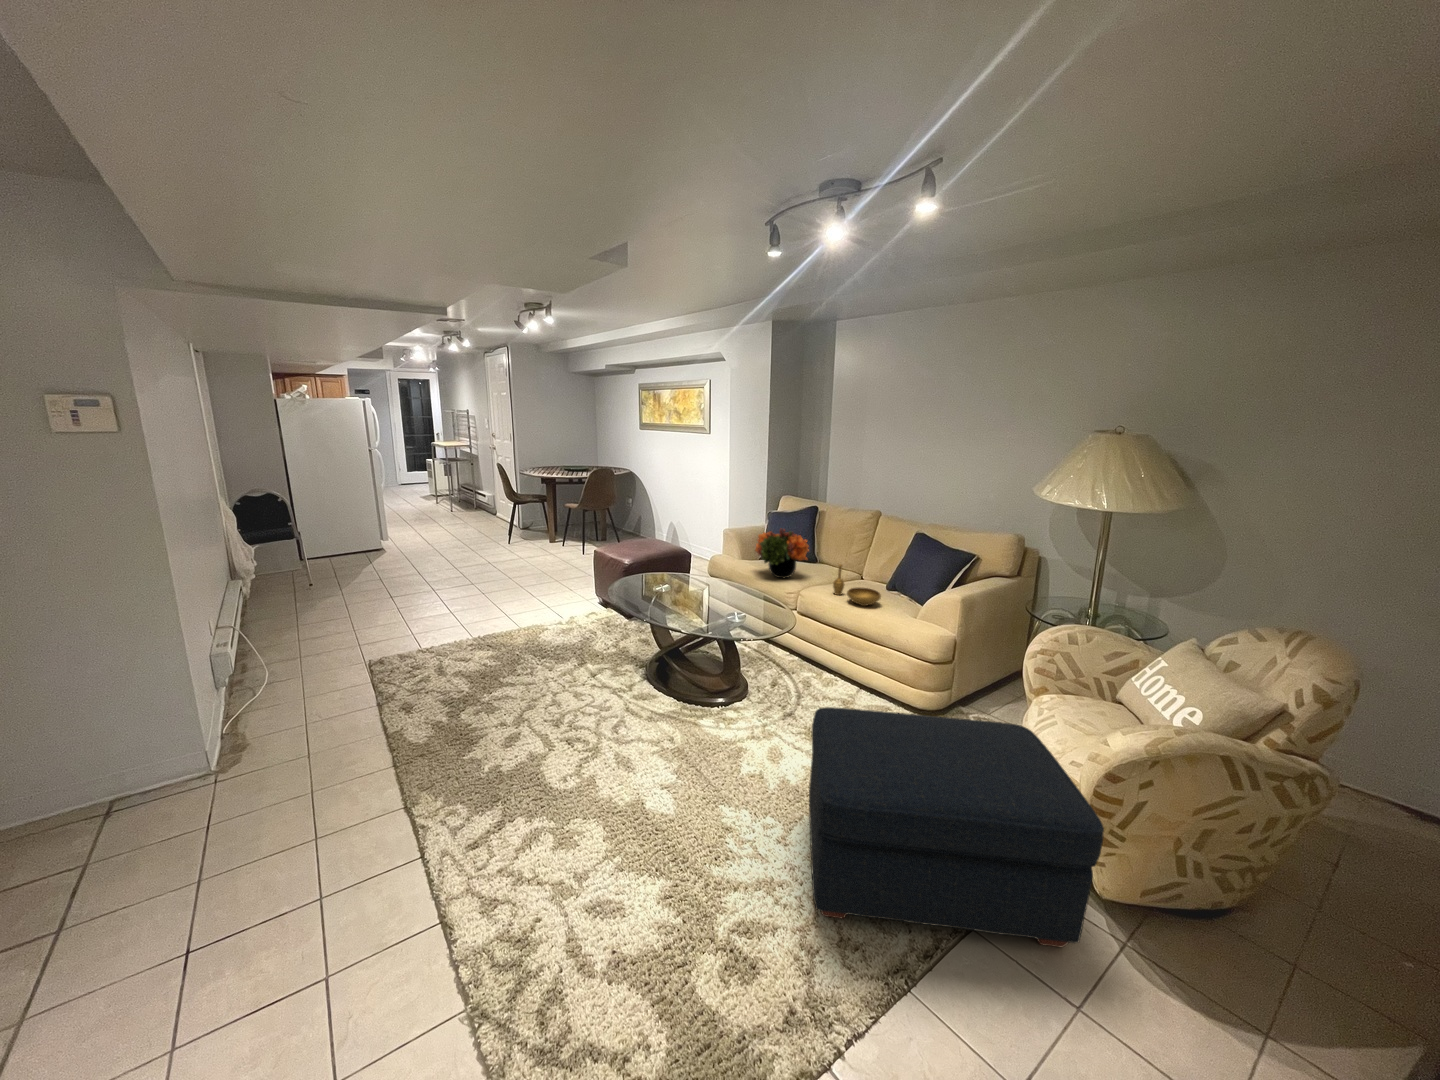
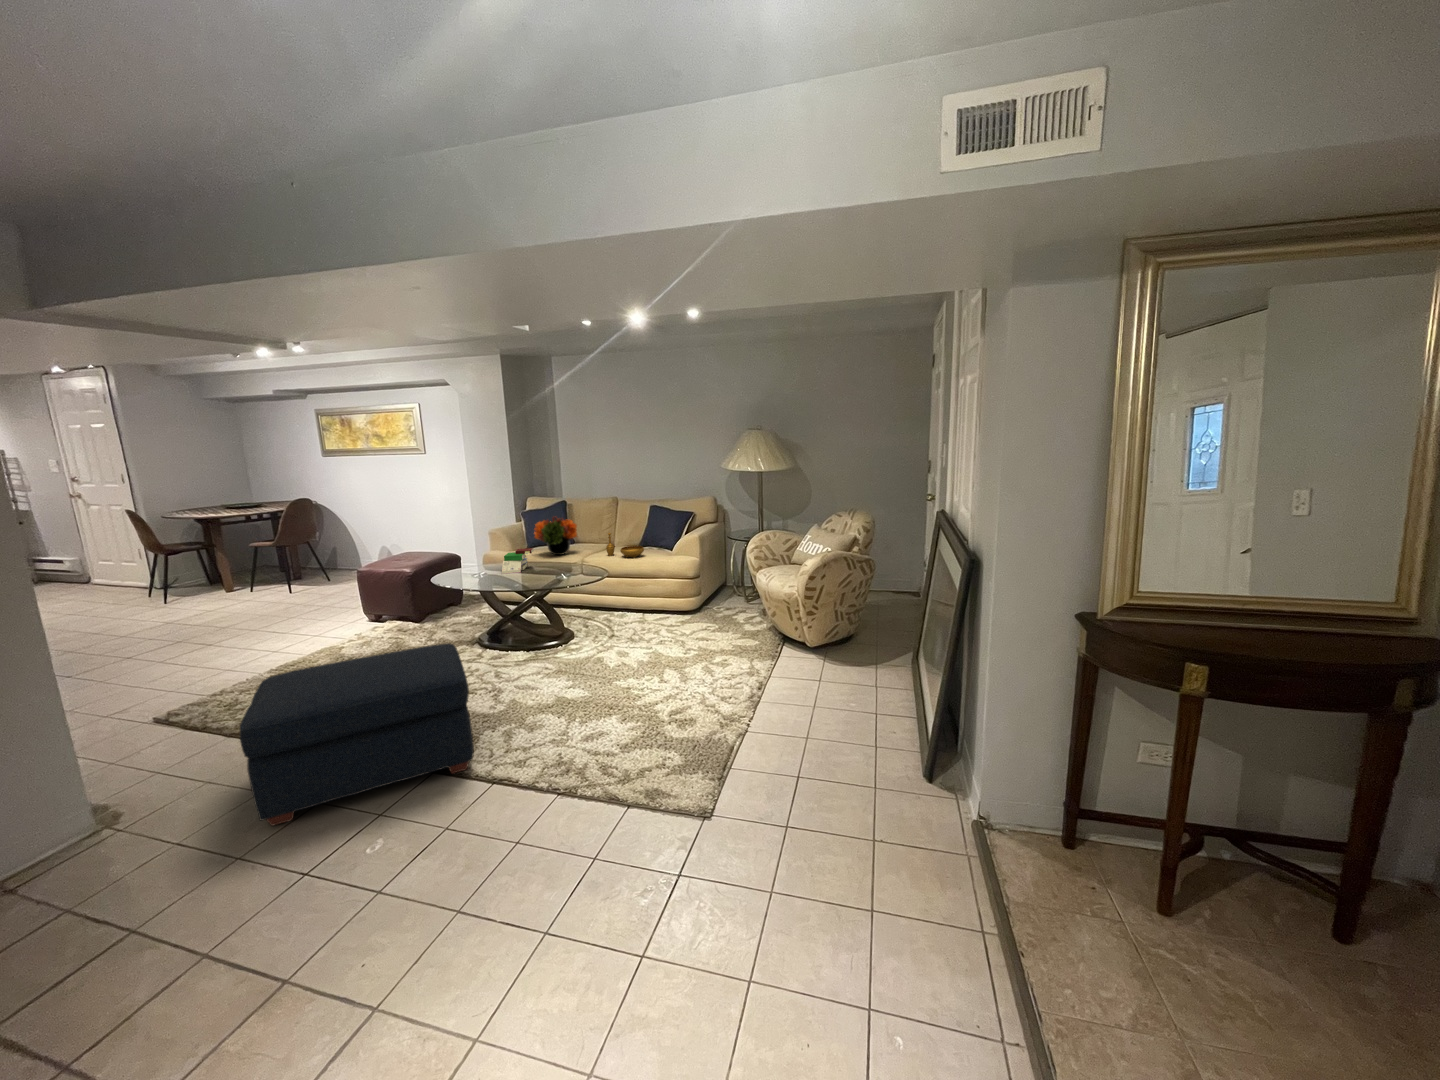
book: none [685,564,733,596] -> present [502,548,534,574]
ottoman: present [809,707,1104,947] -> present [240,643,474,826]

